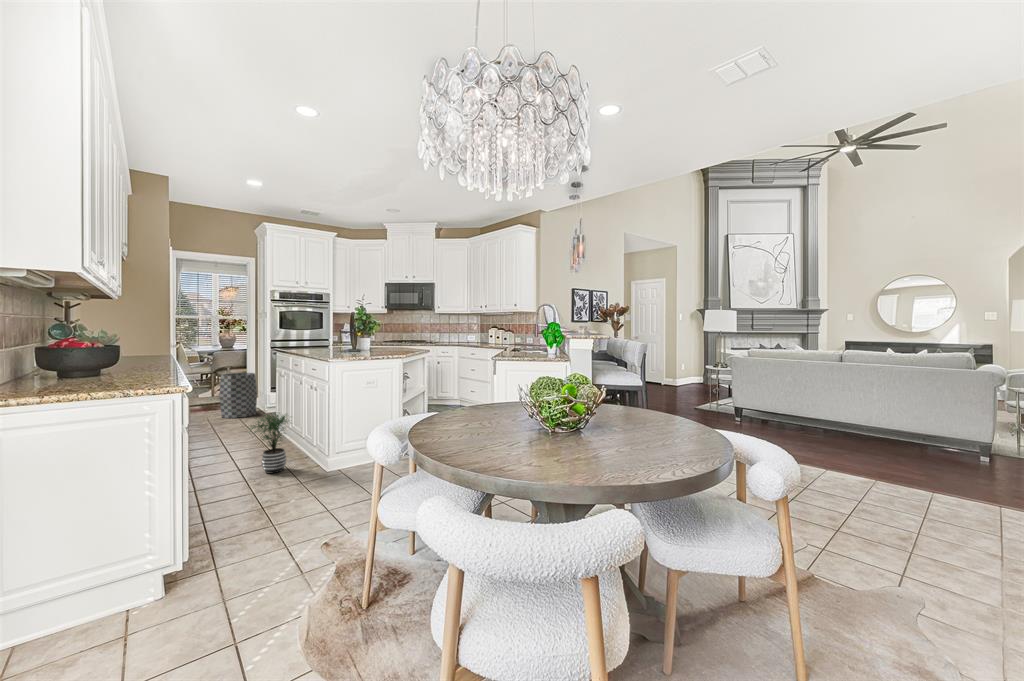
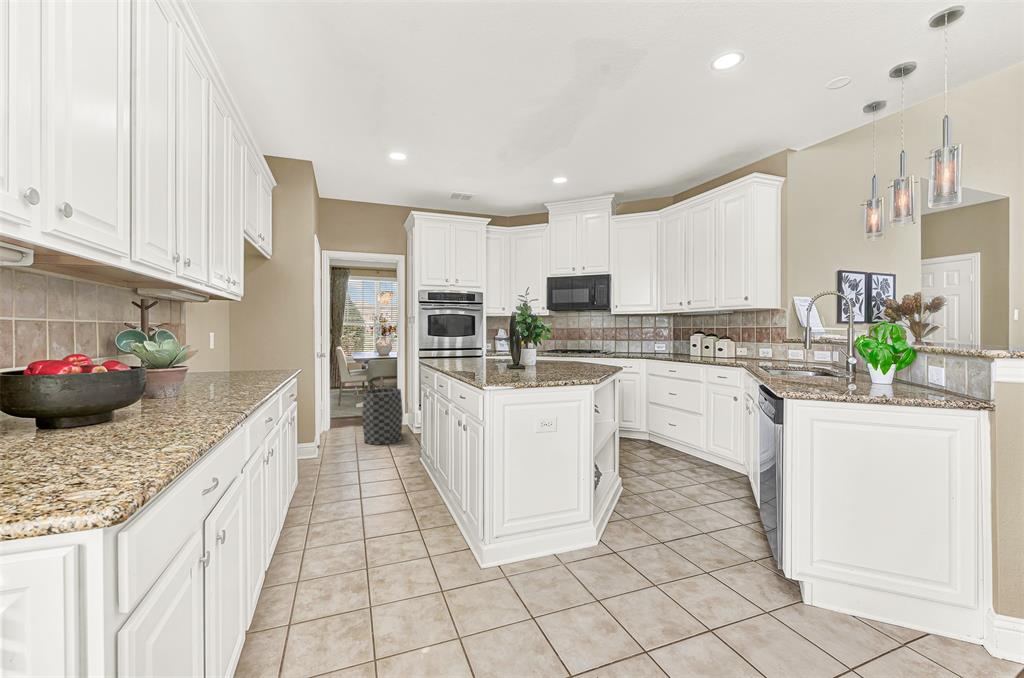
potted plant: present [248,414,288,473] -> none [340,497,424,621]

